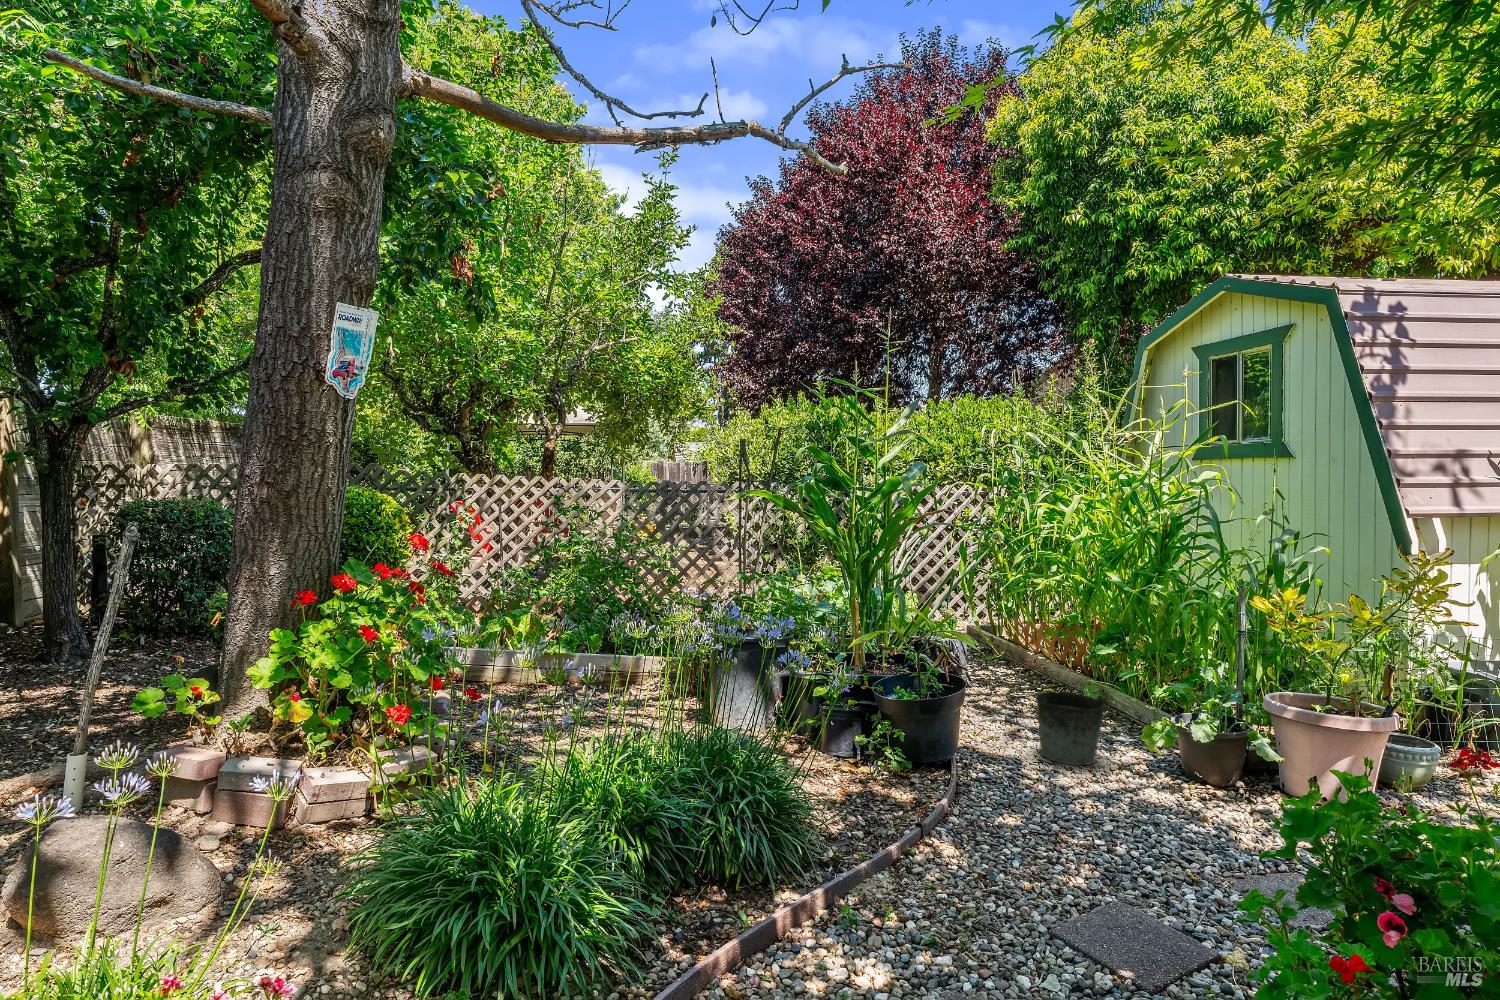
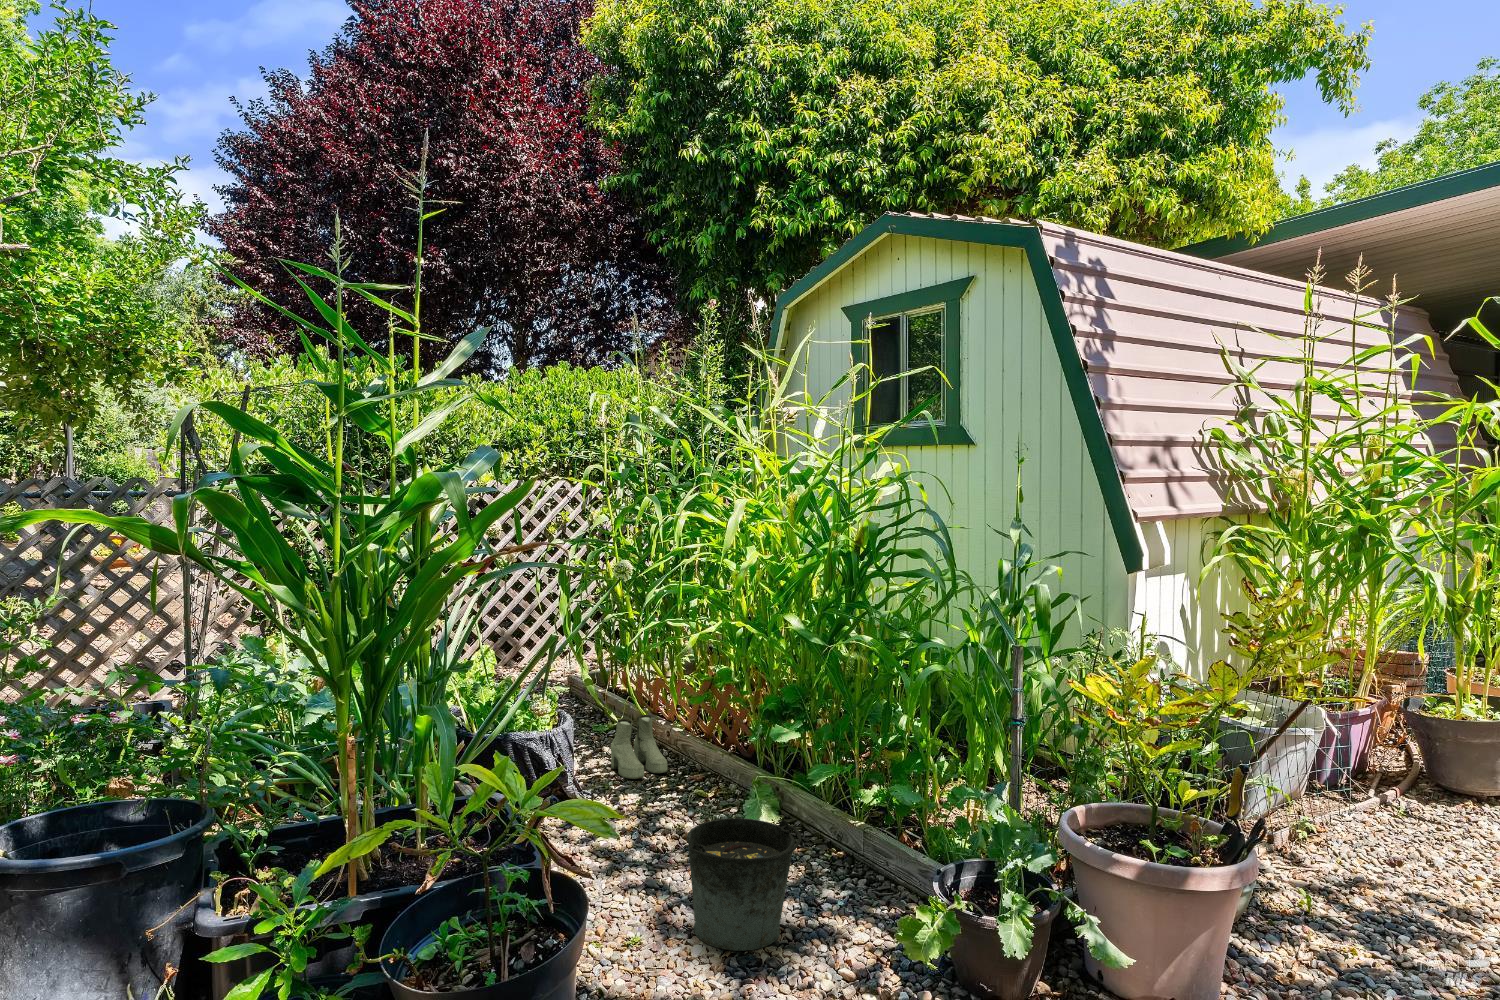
boots: none [994,644,1033,683] -> present [611,715,667,779]

